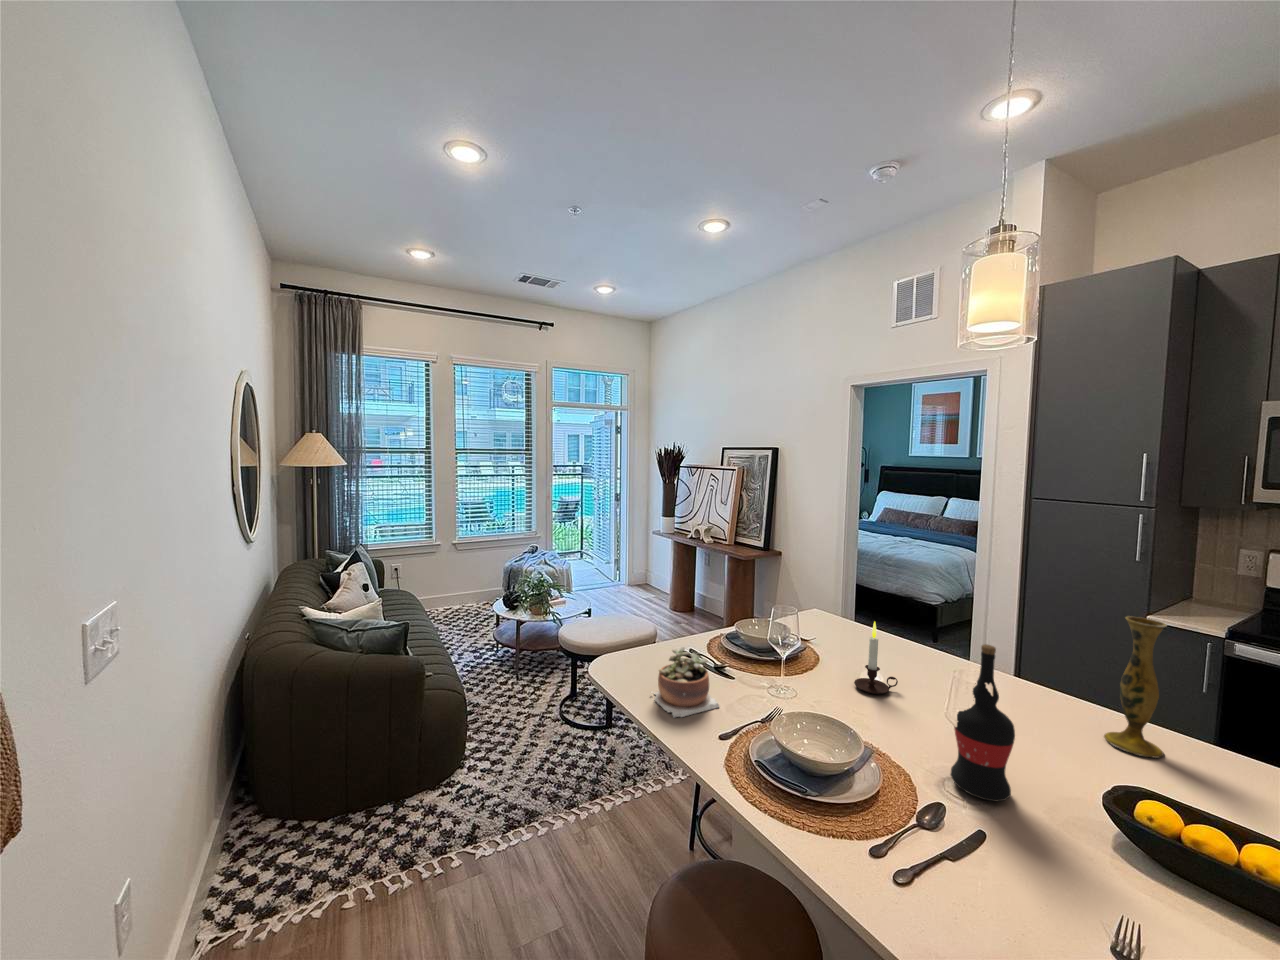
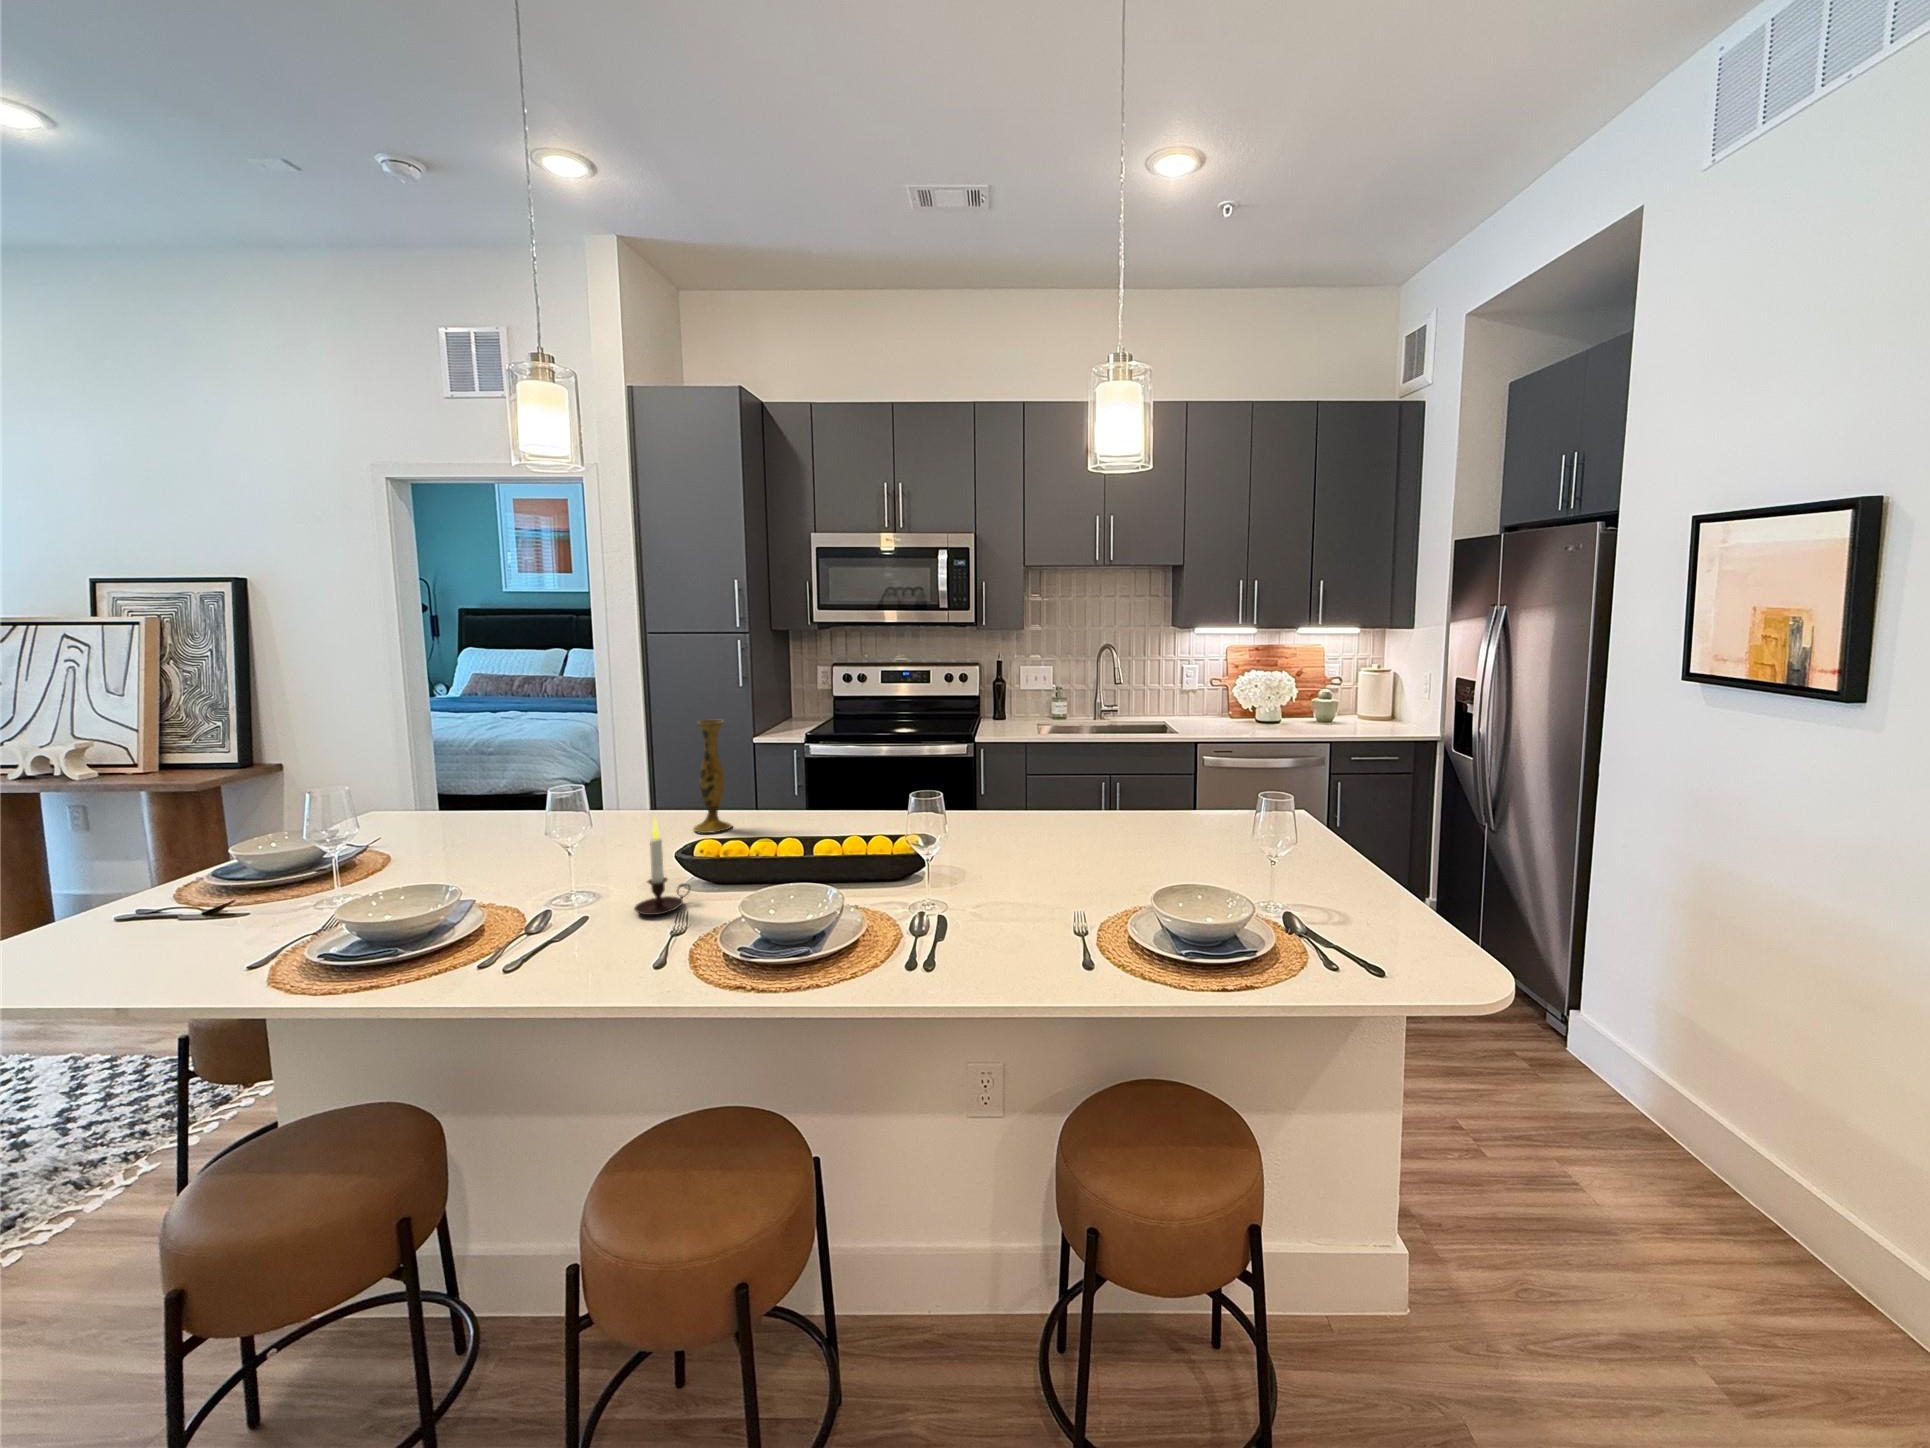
candle: present [854,622,898,694] -> present [634,818,690,915]
wine bottle: present [950,644,1015,801] -> none [552,759,609,900]
succulent plant: present [655,647,719,718] -> none [73,887,232,983]

